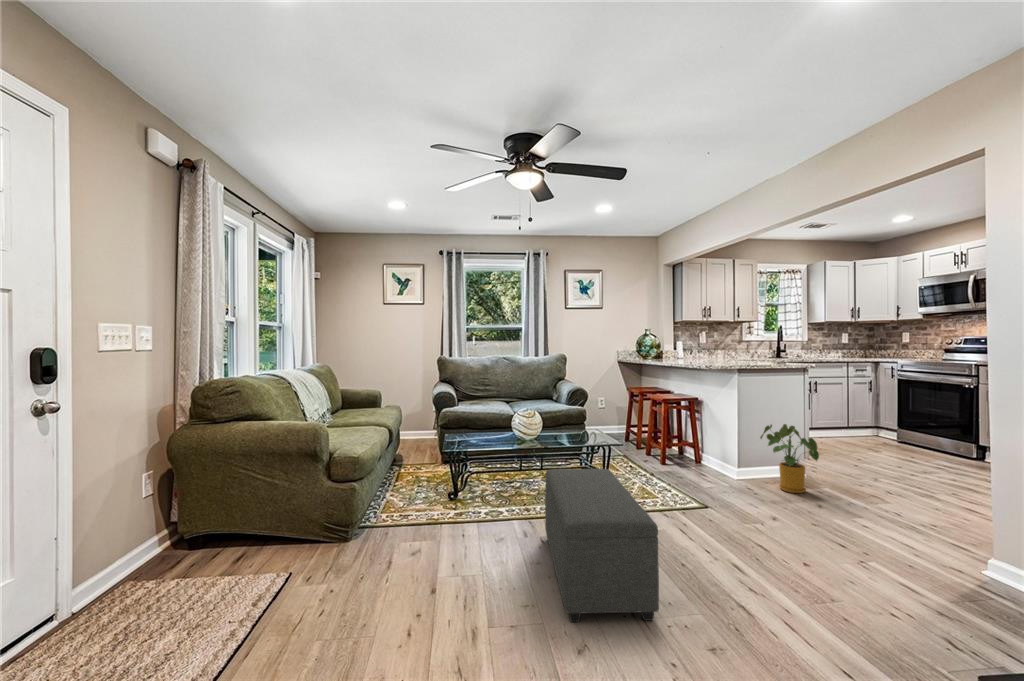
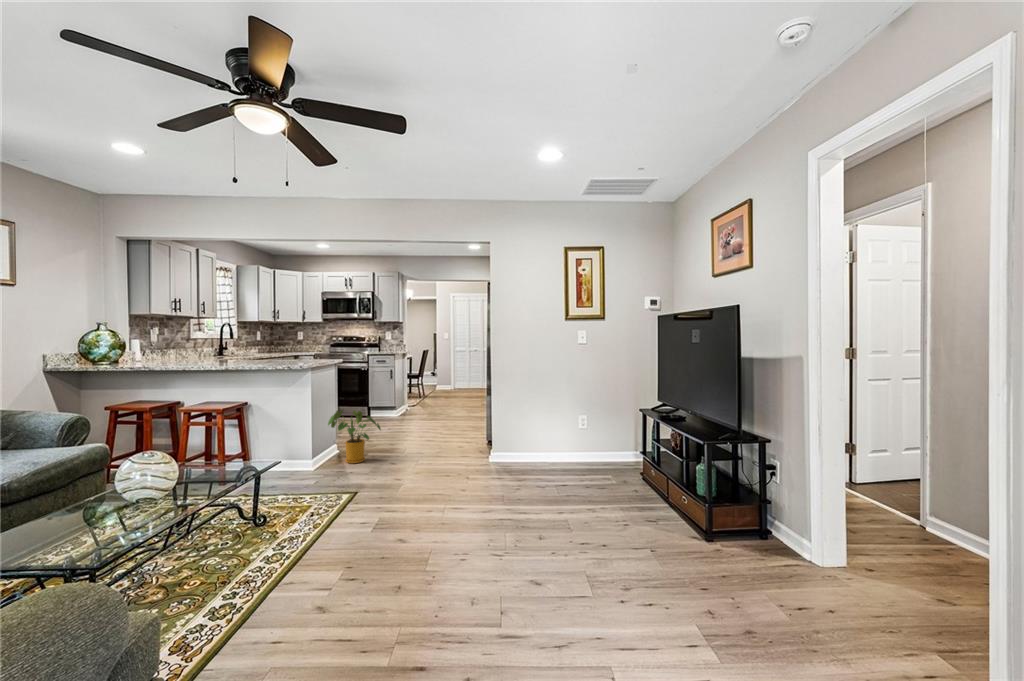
ottoman: present [545,469,659,622] -> none [351,477,527,585]

